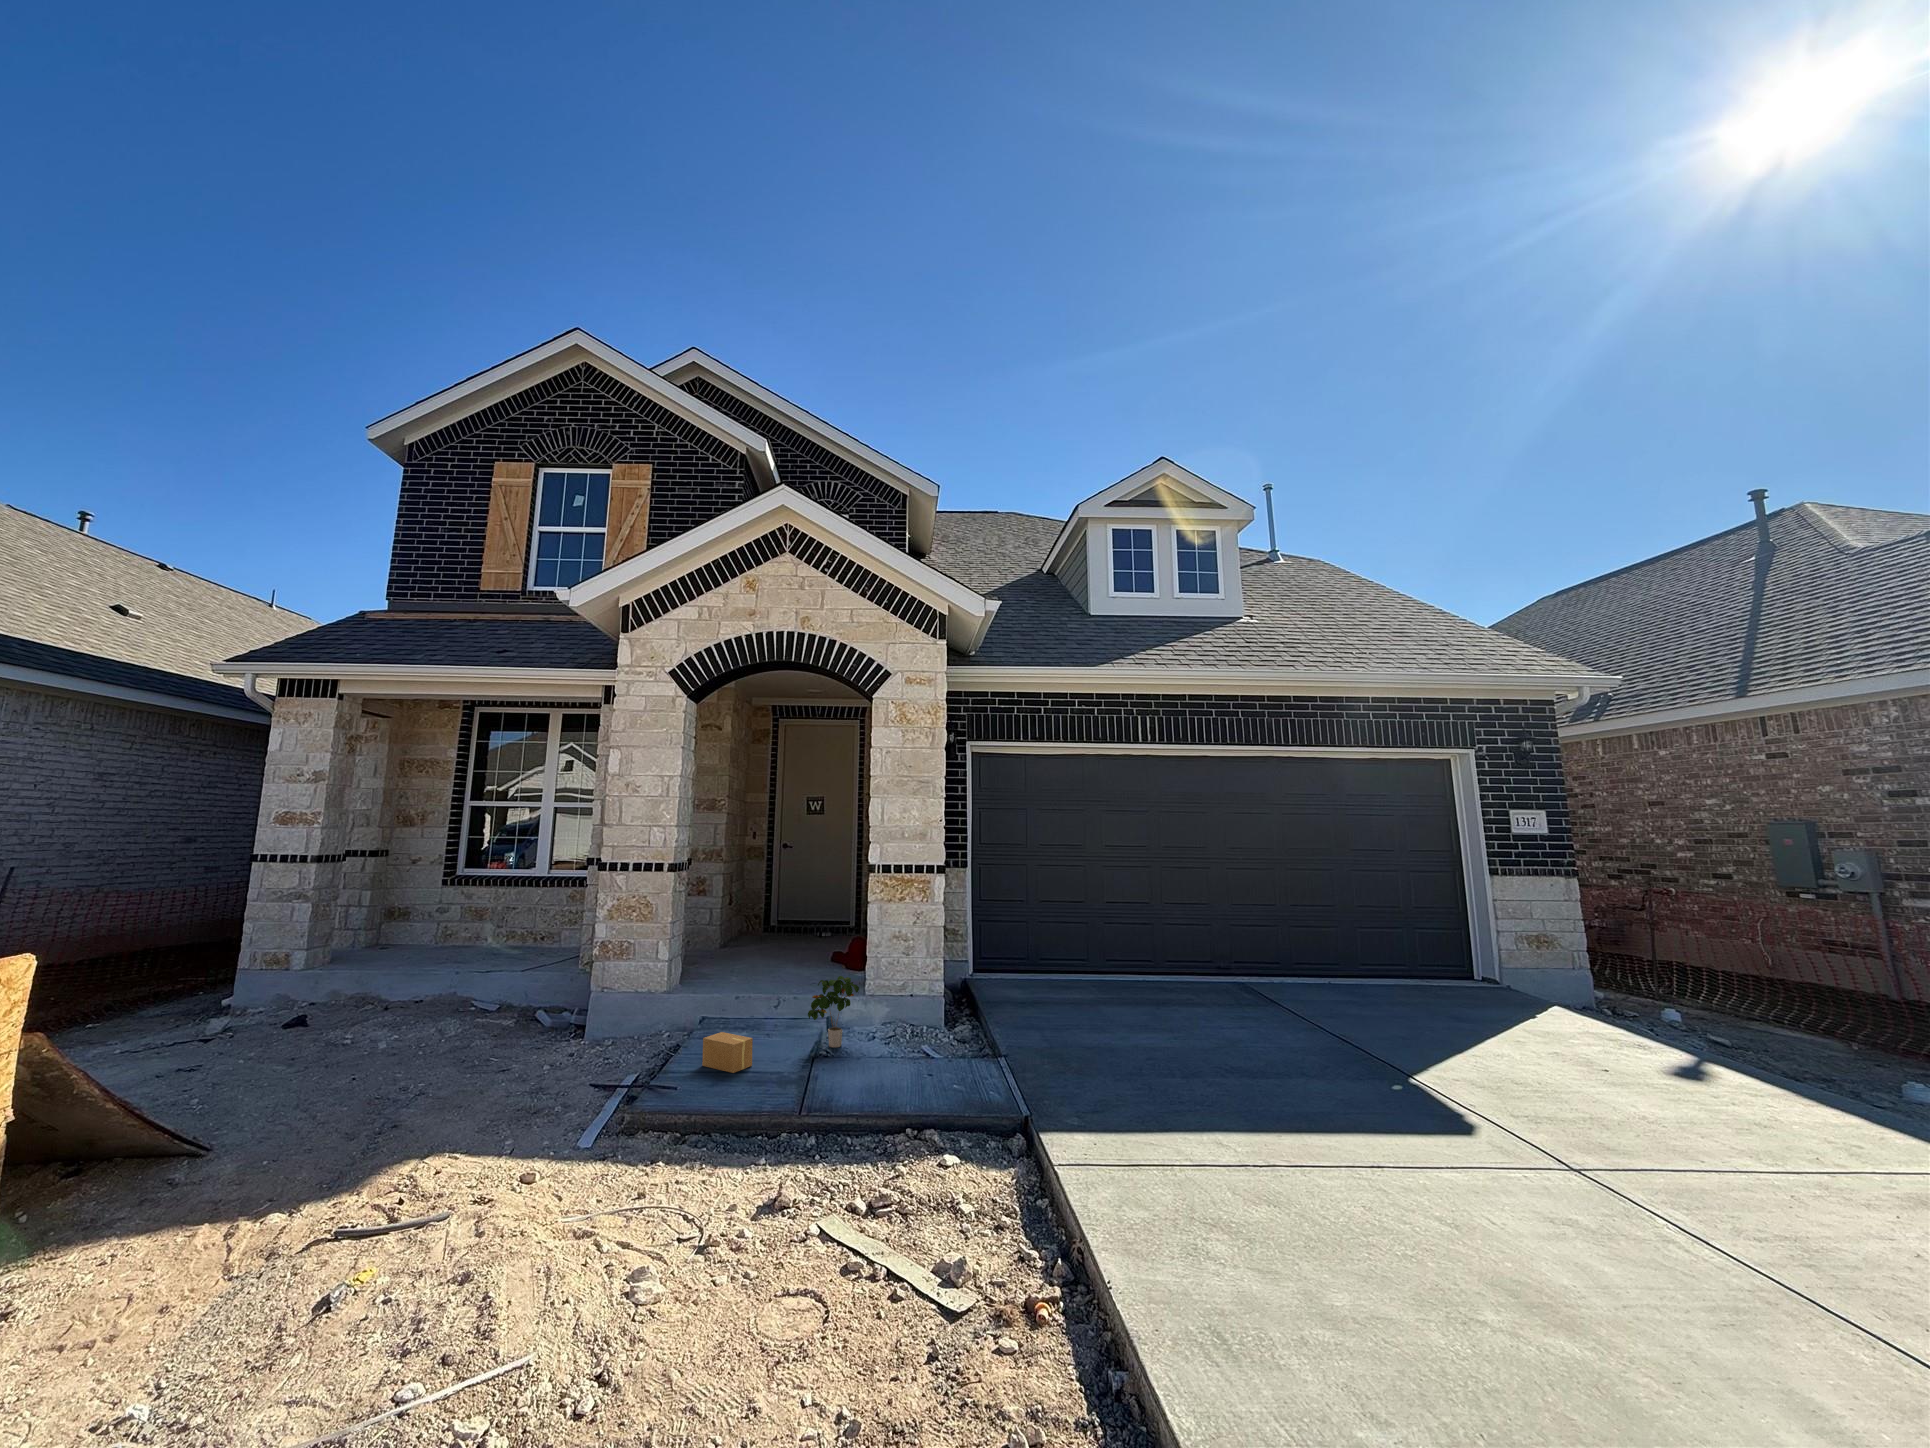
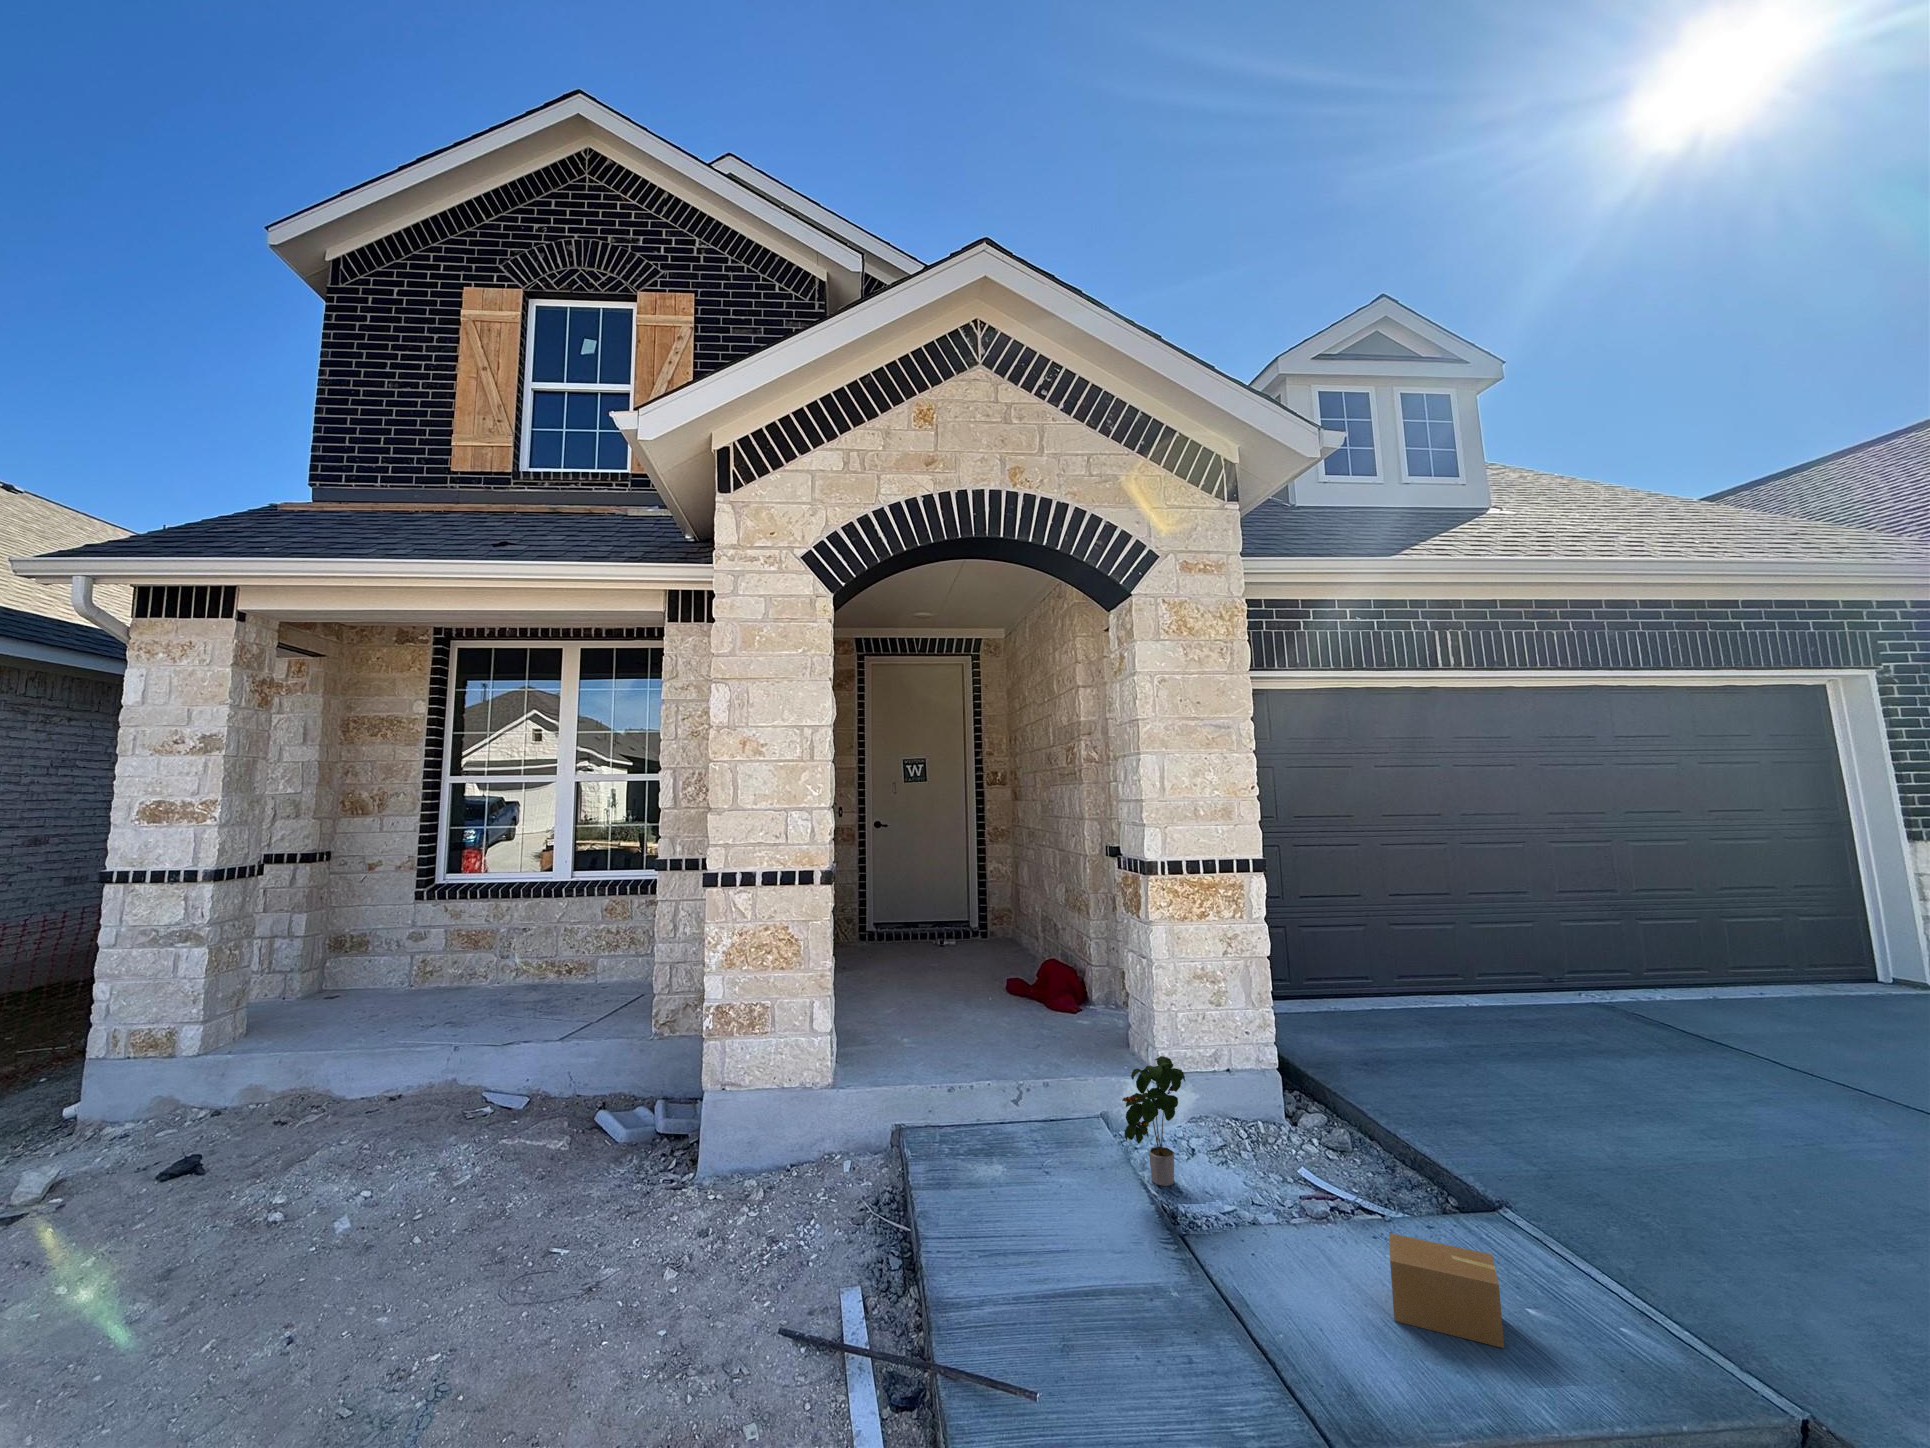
cardboard box: present [702,1032,753,1073] -> present [1389,1233,1504,1348]

